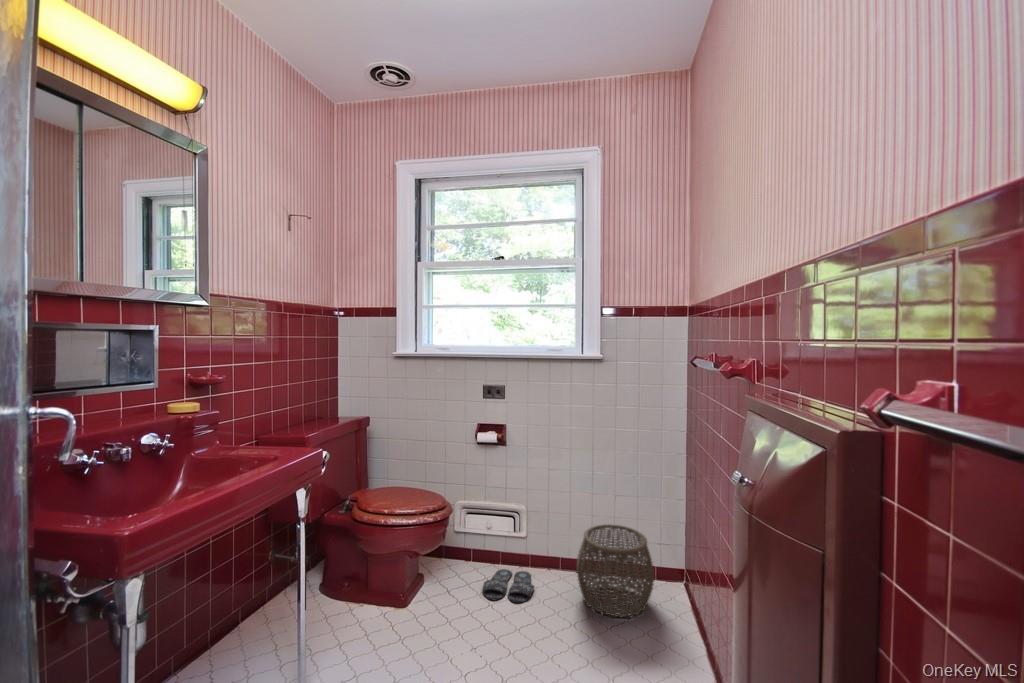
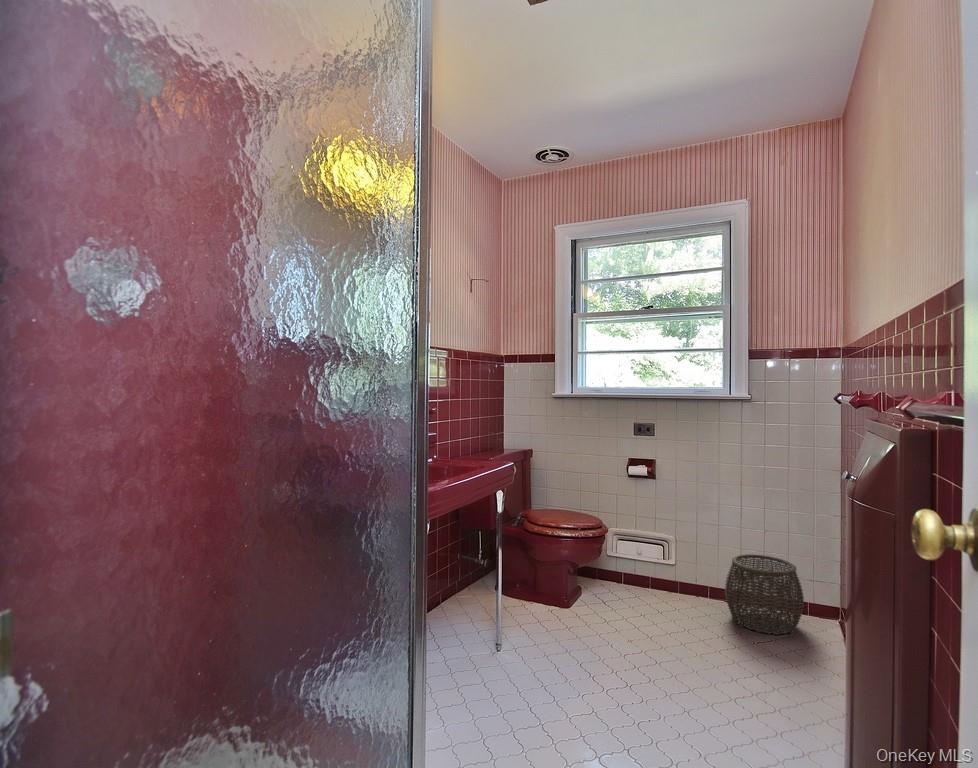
slippers: present [483,569,534,603] -> none [636,591,684,614]

